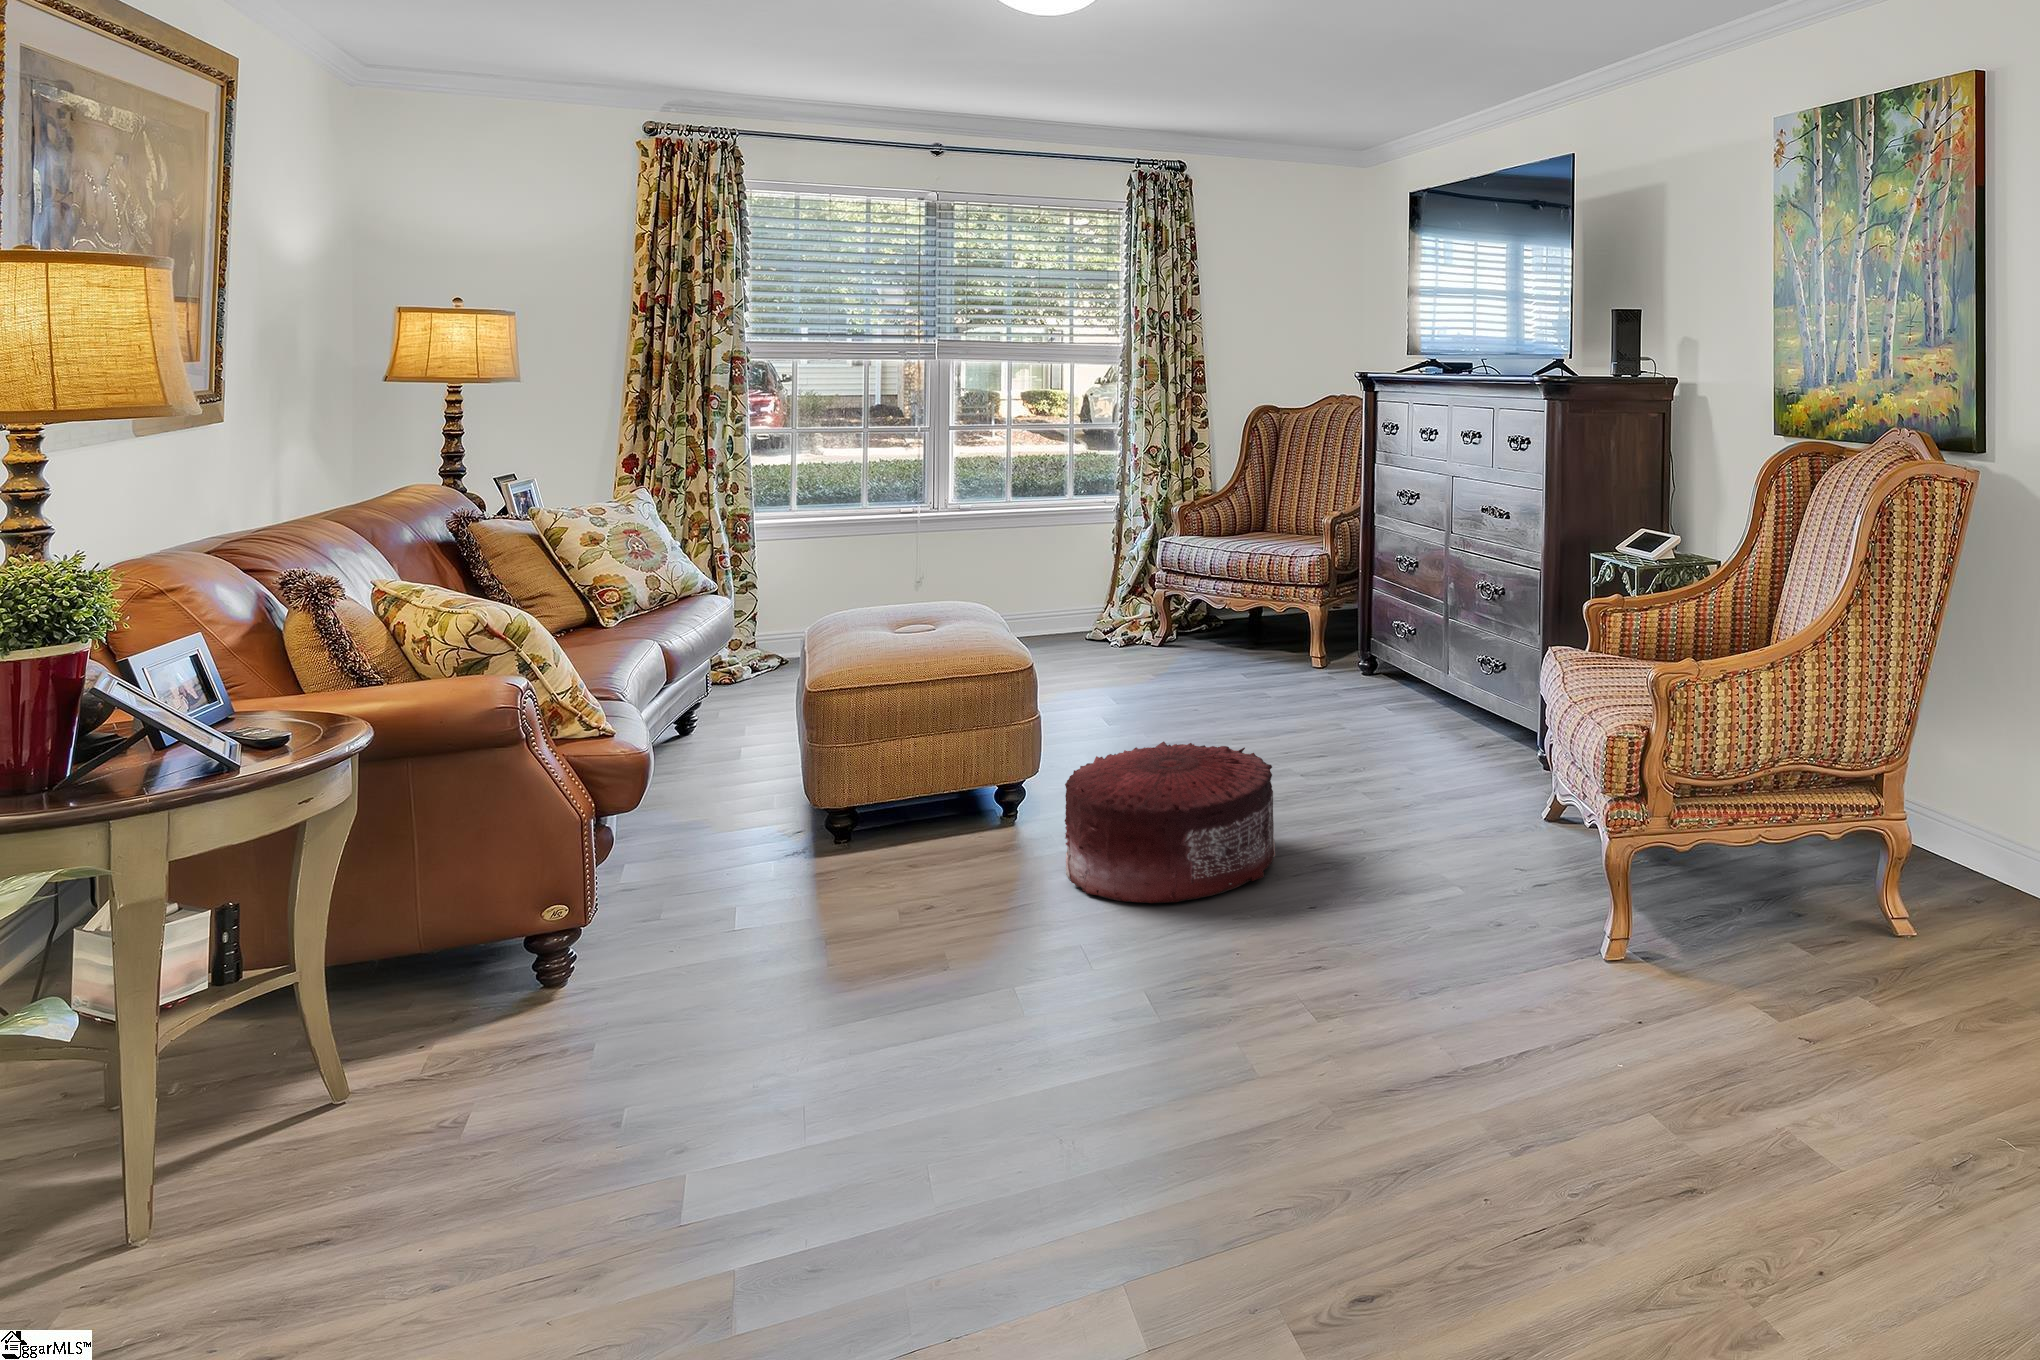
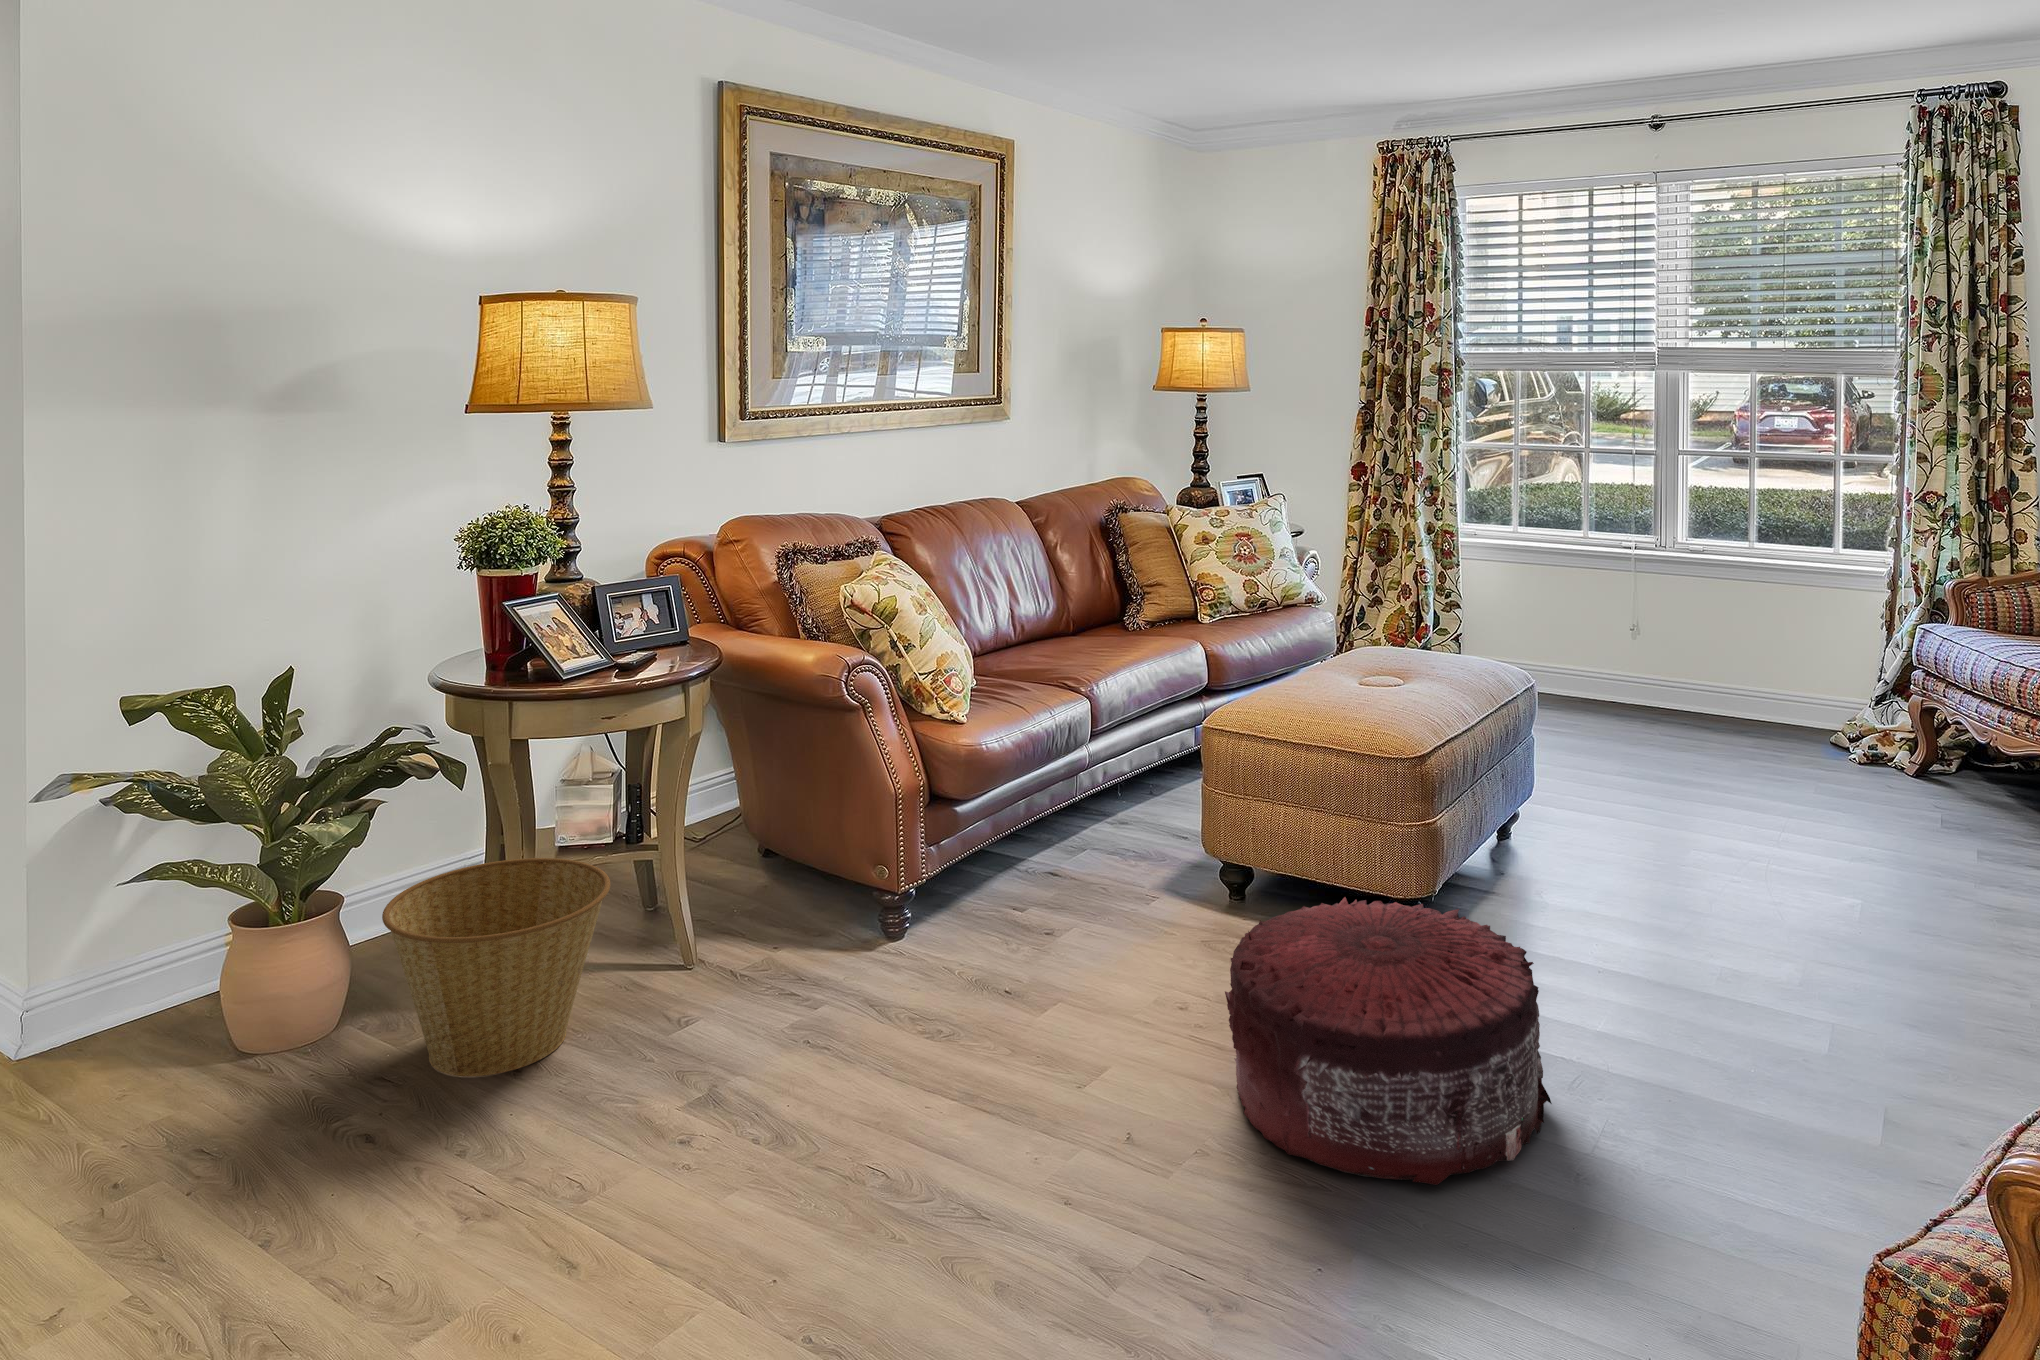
basket: none [268,939,561,1193] -> present [382,858,610,1076]

